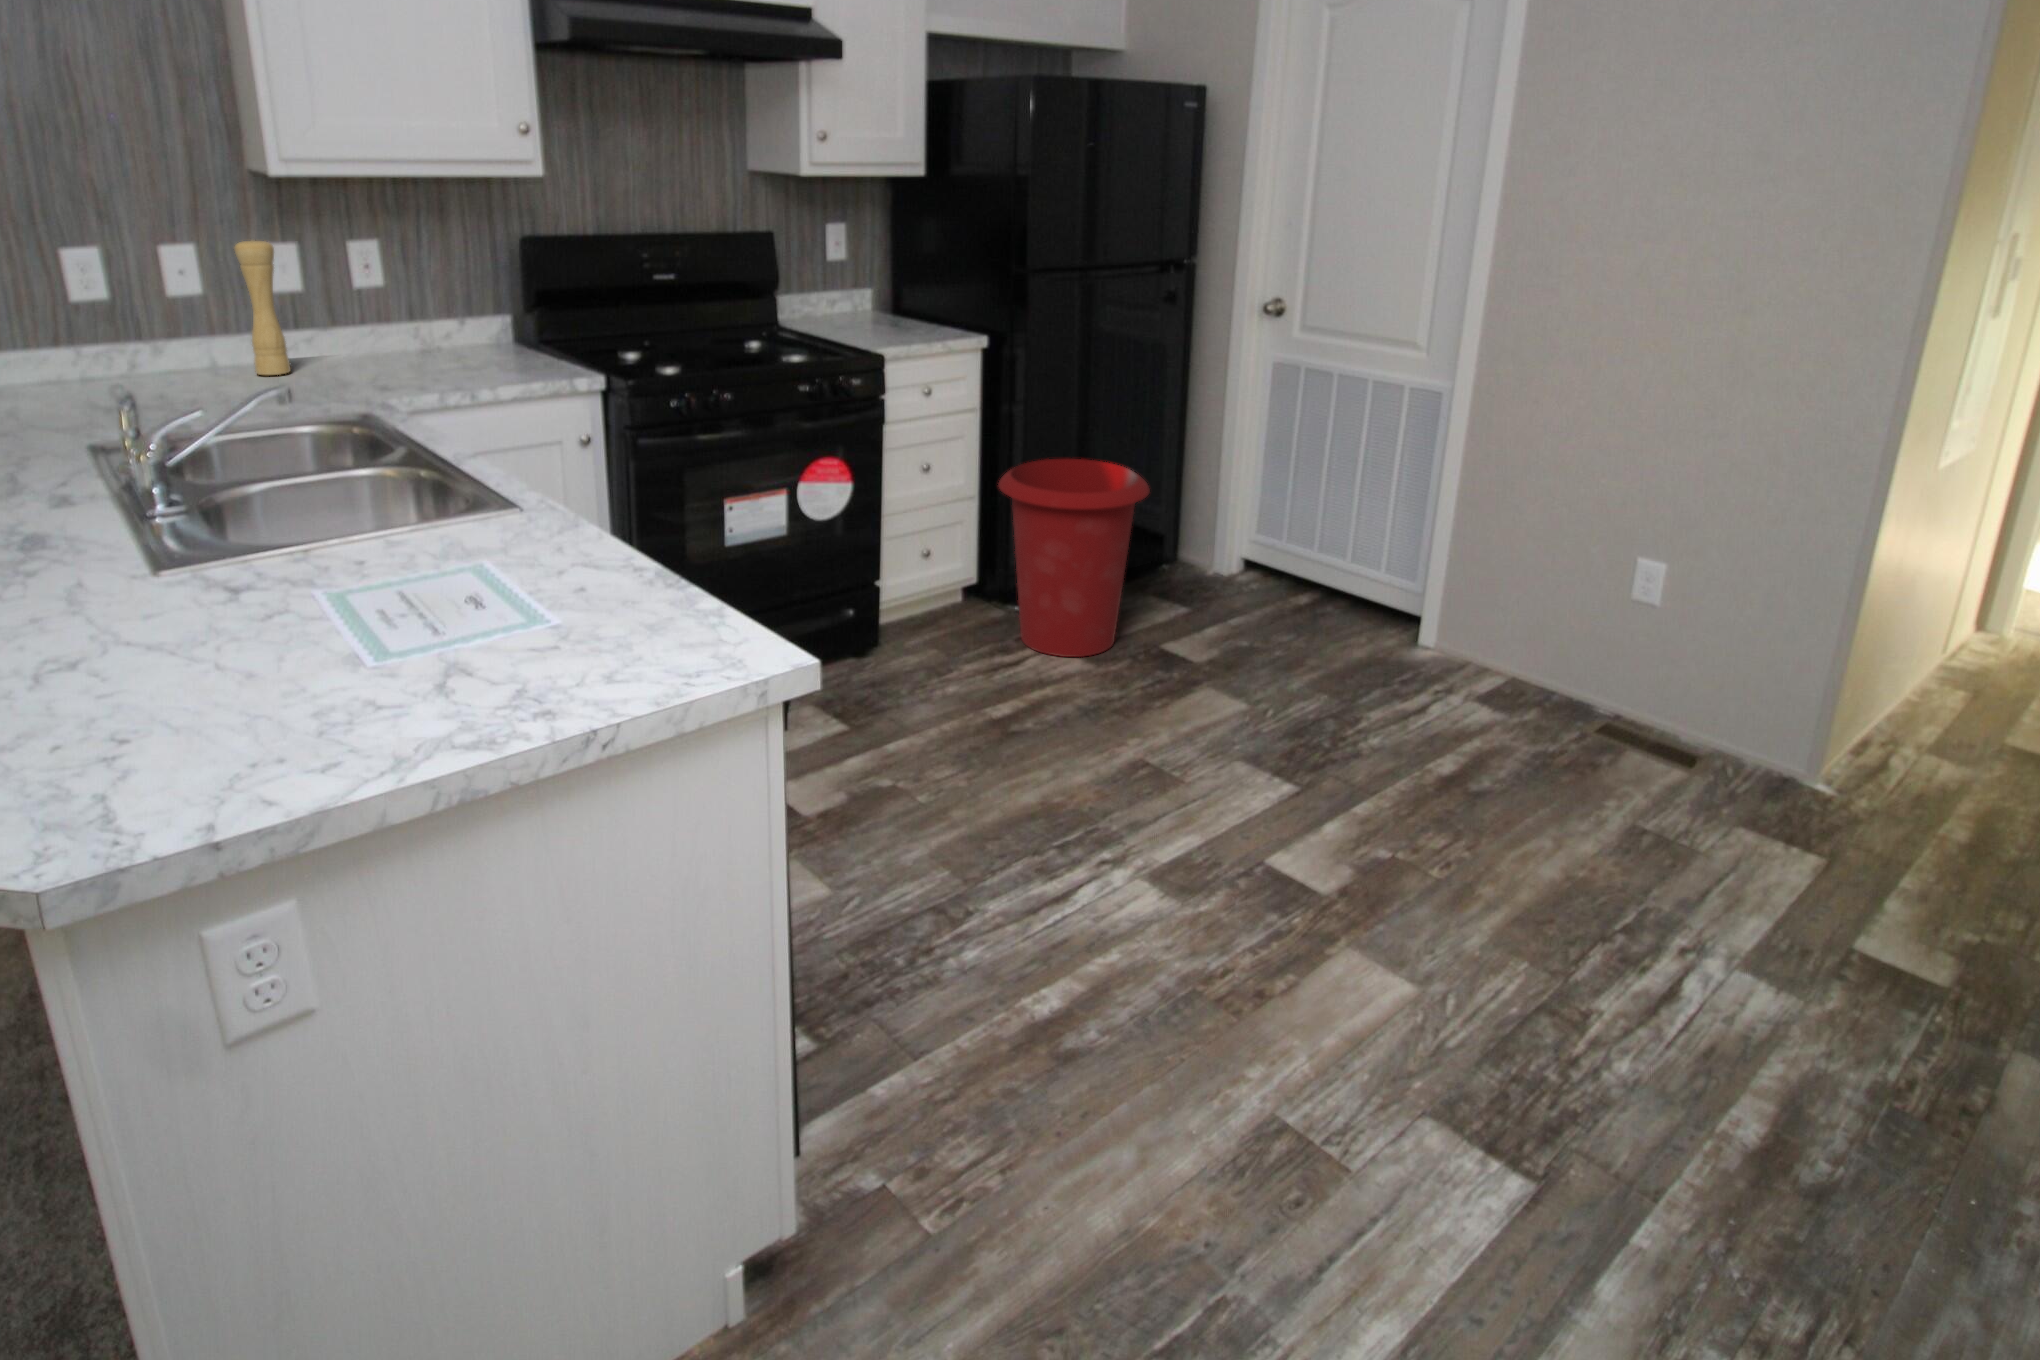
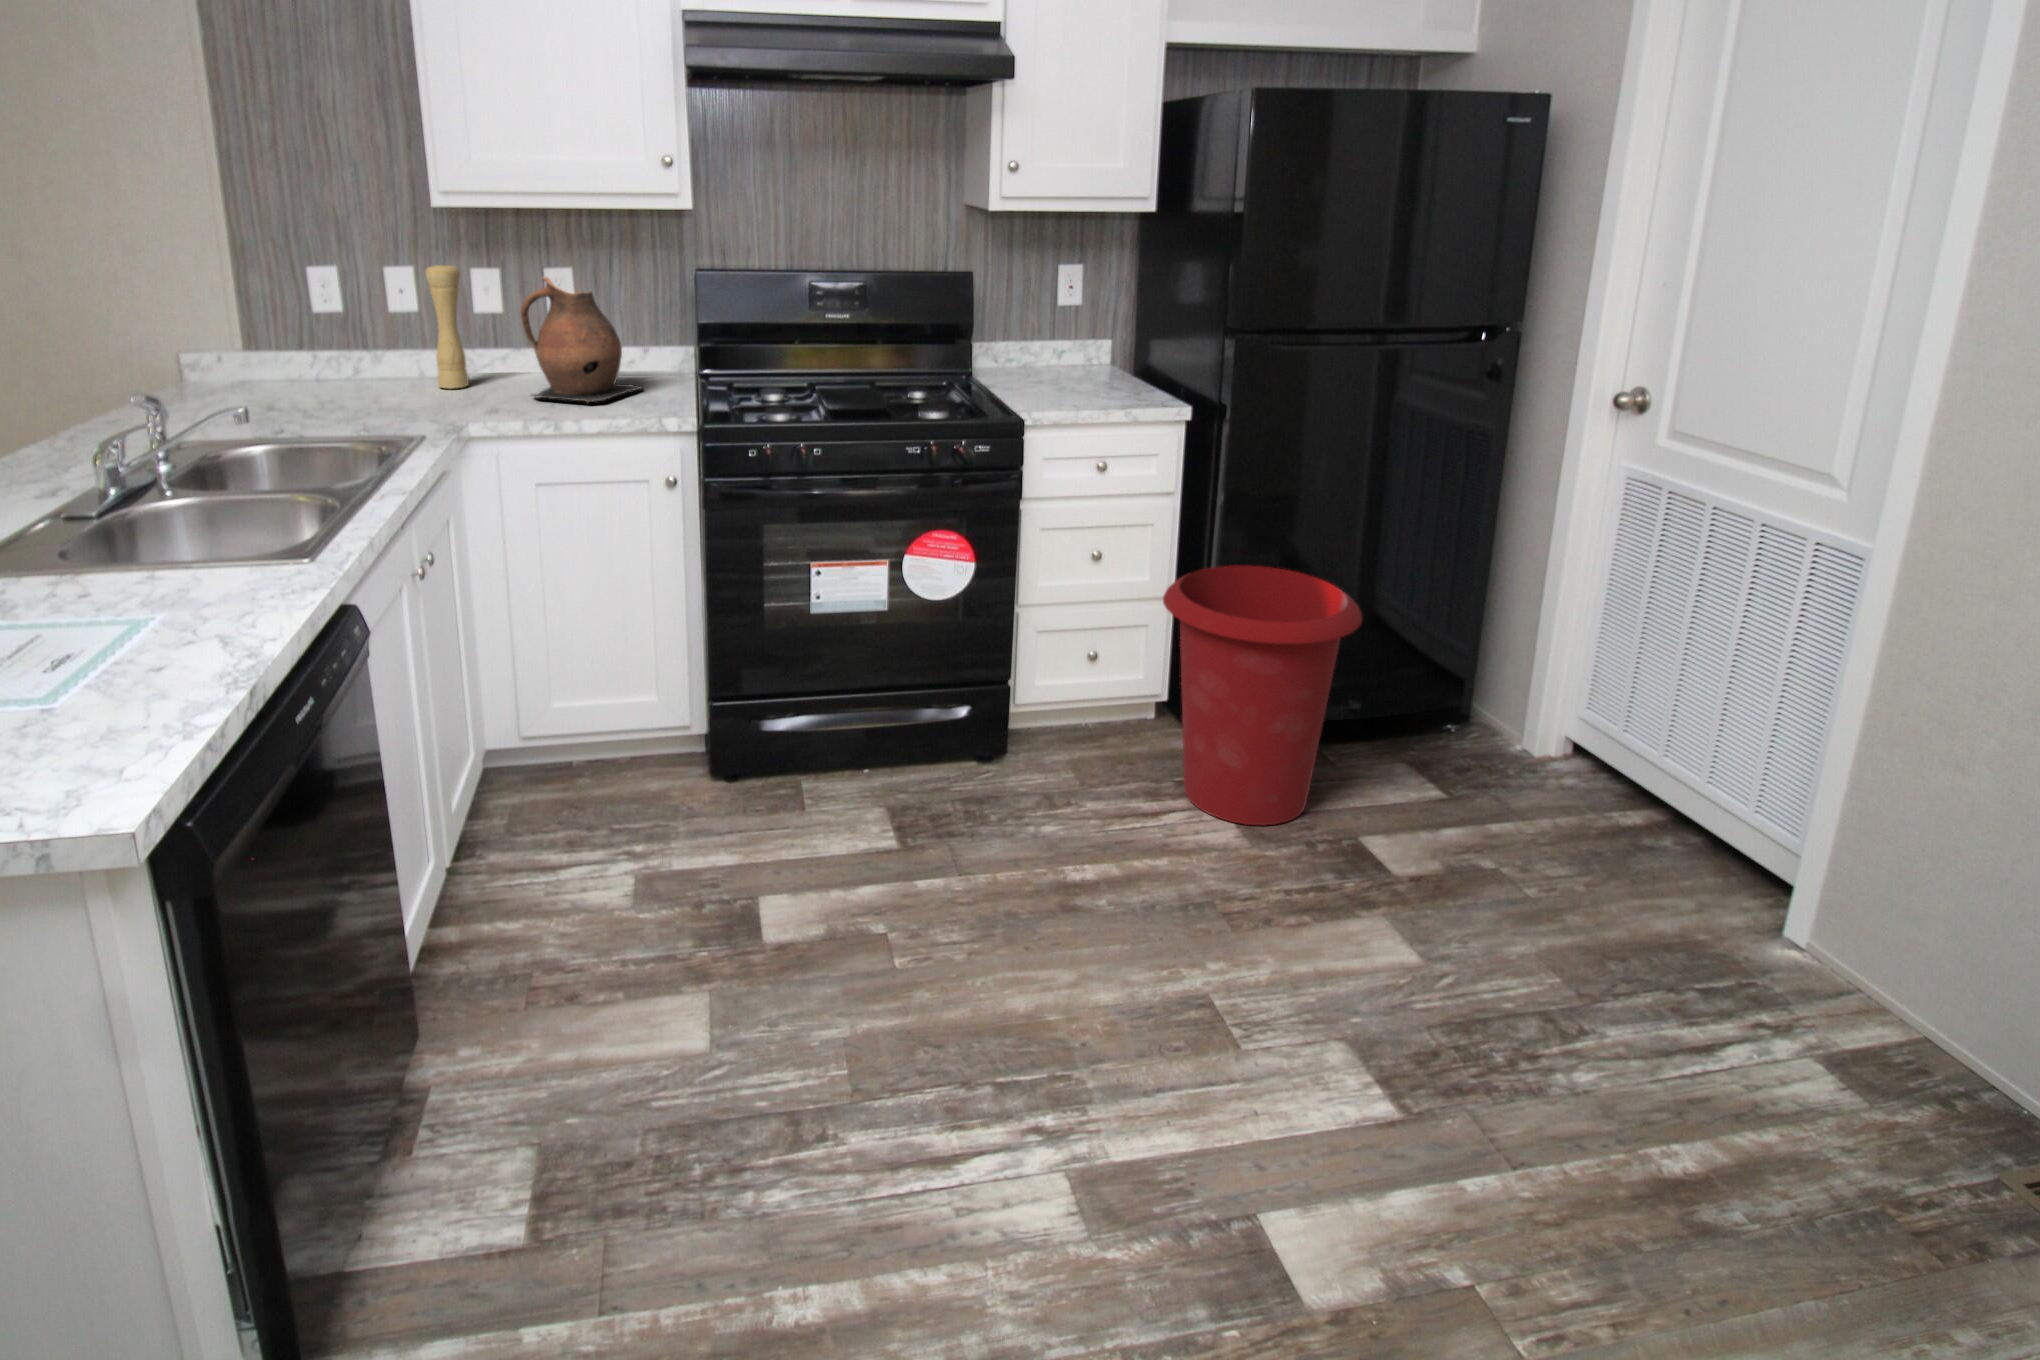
ceramic pitcher: none [371,249,495,376] -> present [521,277,642,403]

